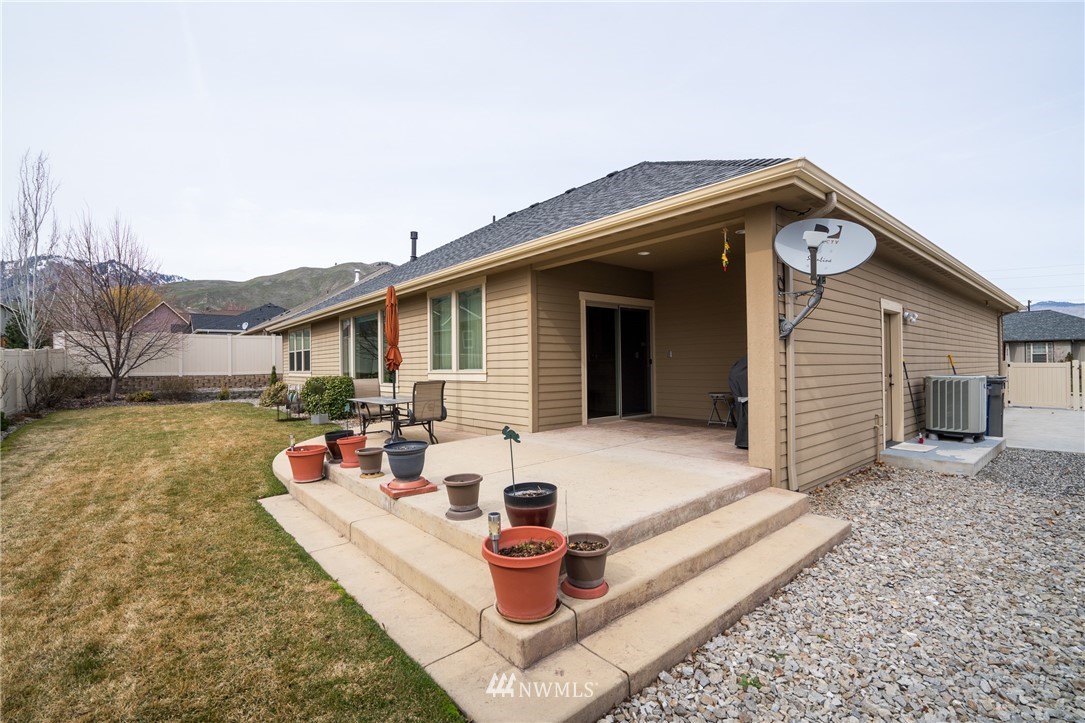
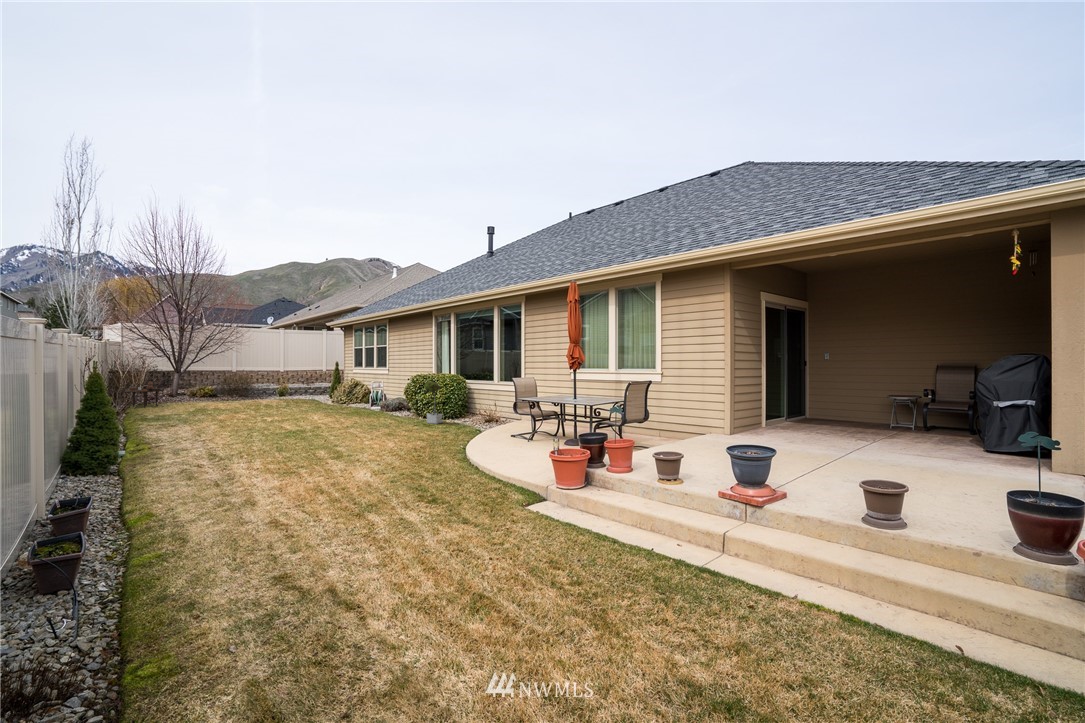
side table: present [272,394,305,420] -> present [127,381,163,407]

